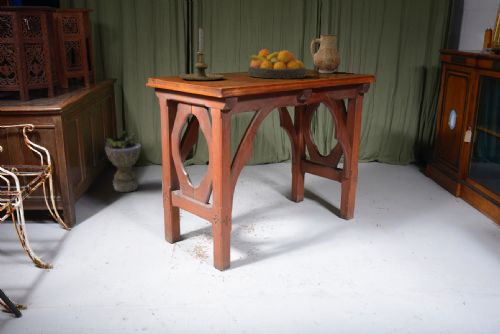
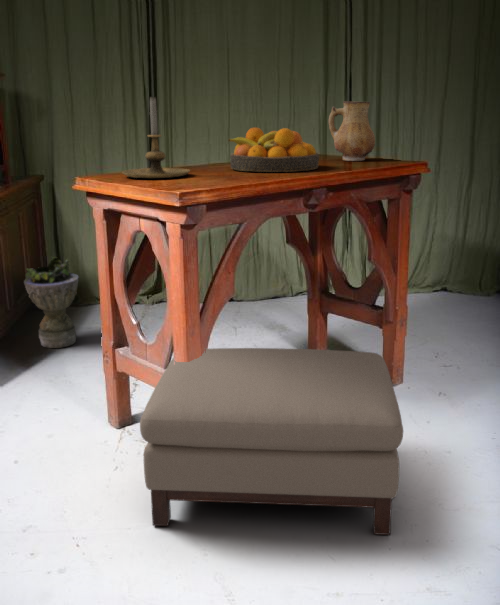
ottoman: none [194,192,363,311] -> present [140,348,403,535]

